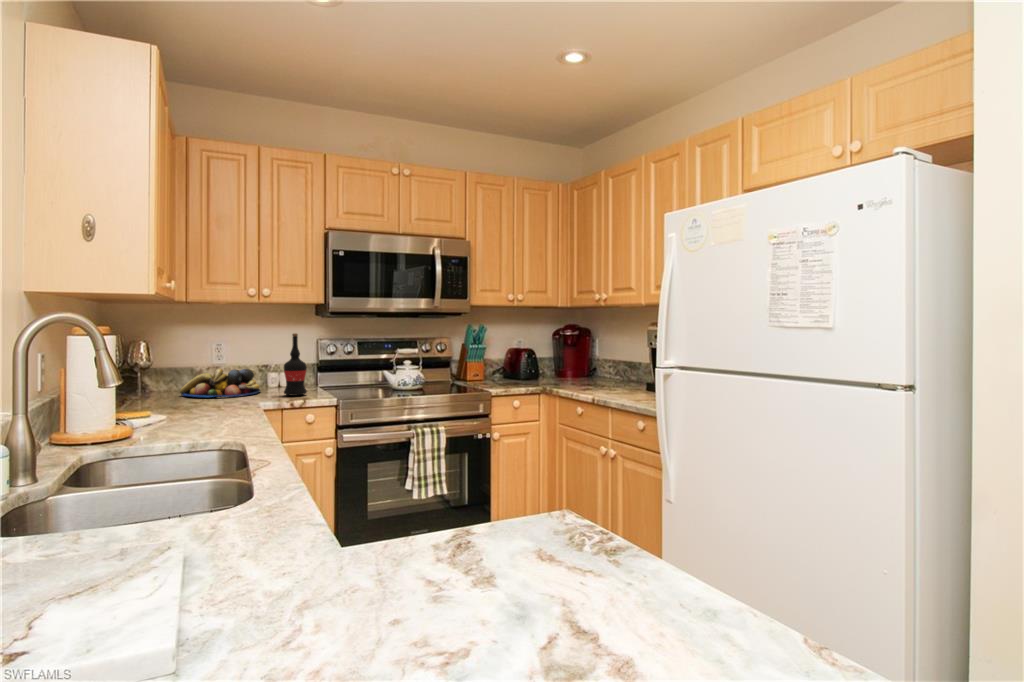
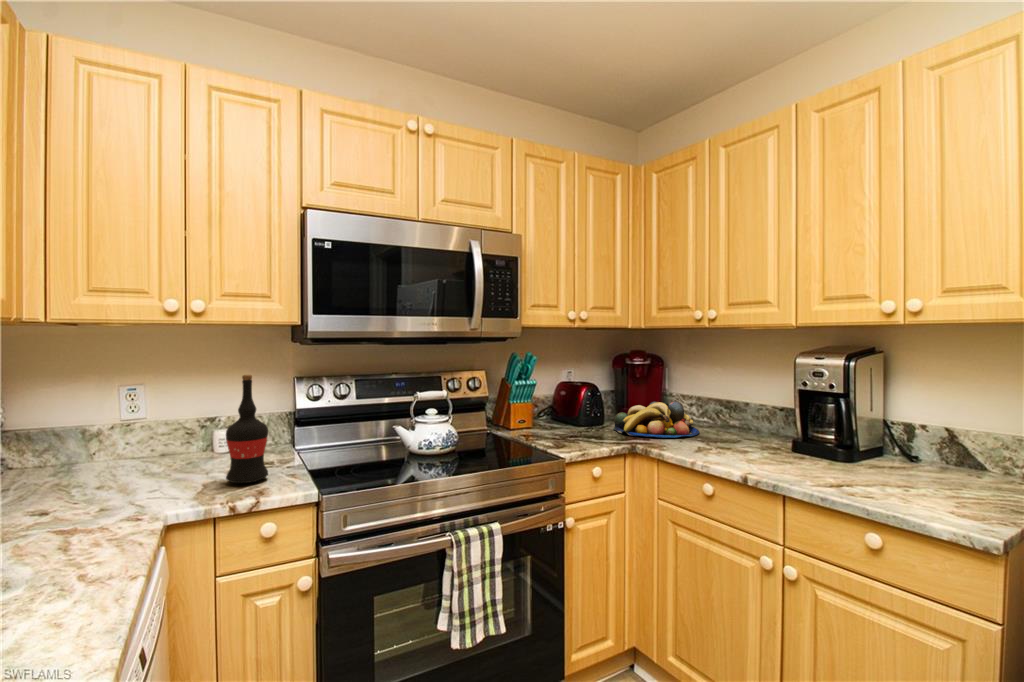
fruit bowl: present [180,369,260,397] -> present [613,401,699,438]

